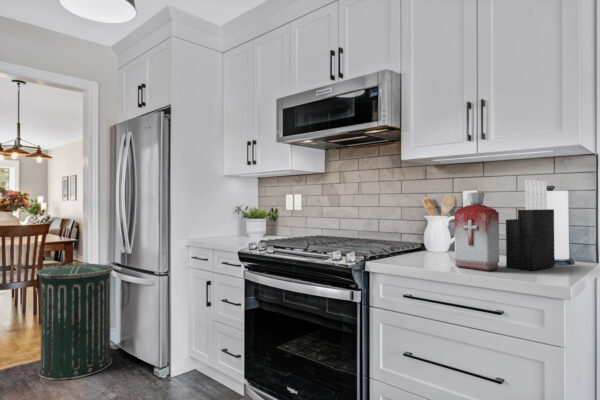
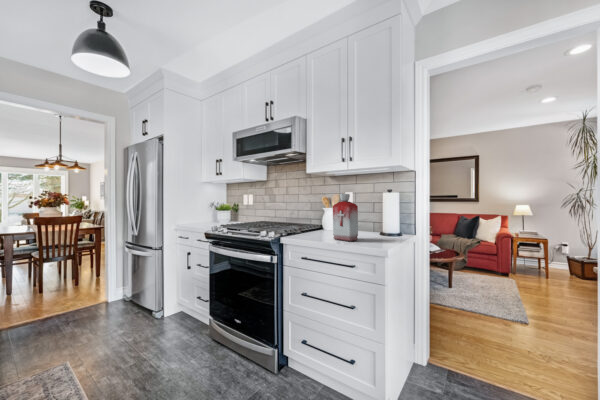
knife block: present [506,180,555,270] -> none [363,186,392,240]
trash can: present [37,262,114,380] -> none [68,242,126,323]

